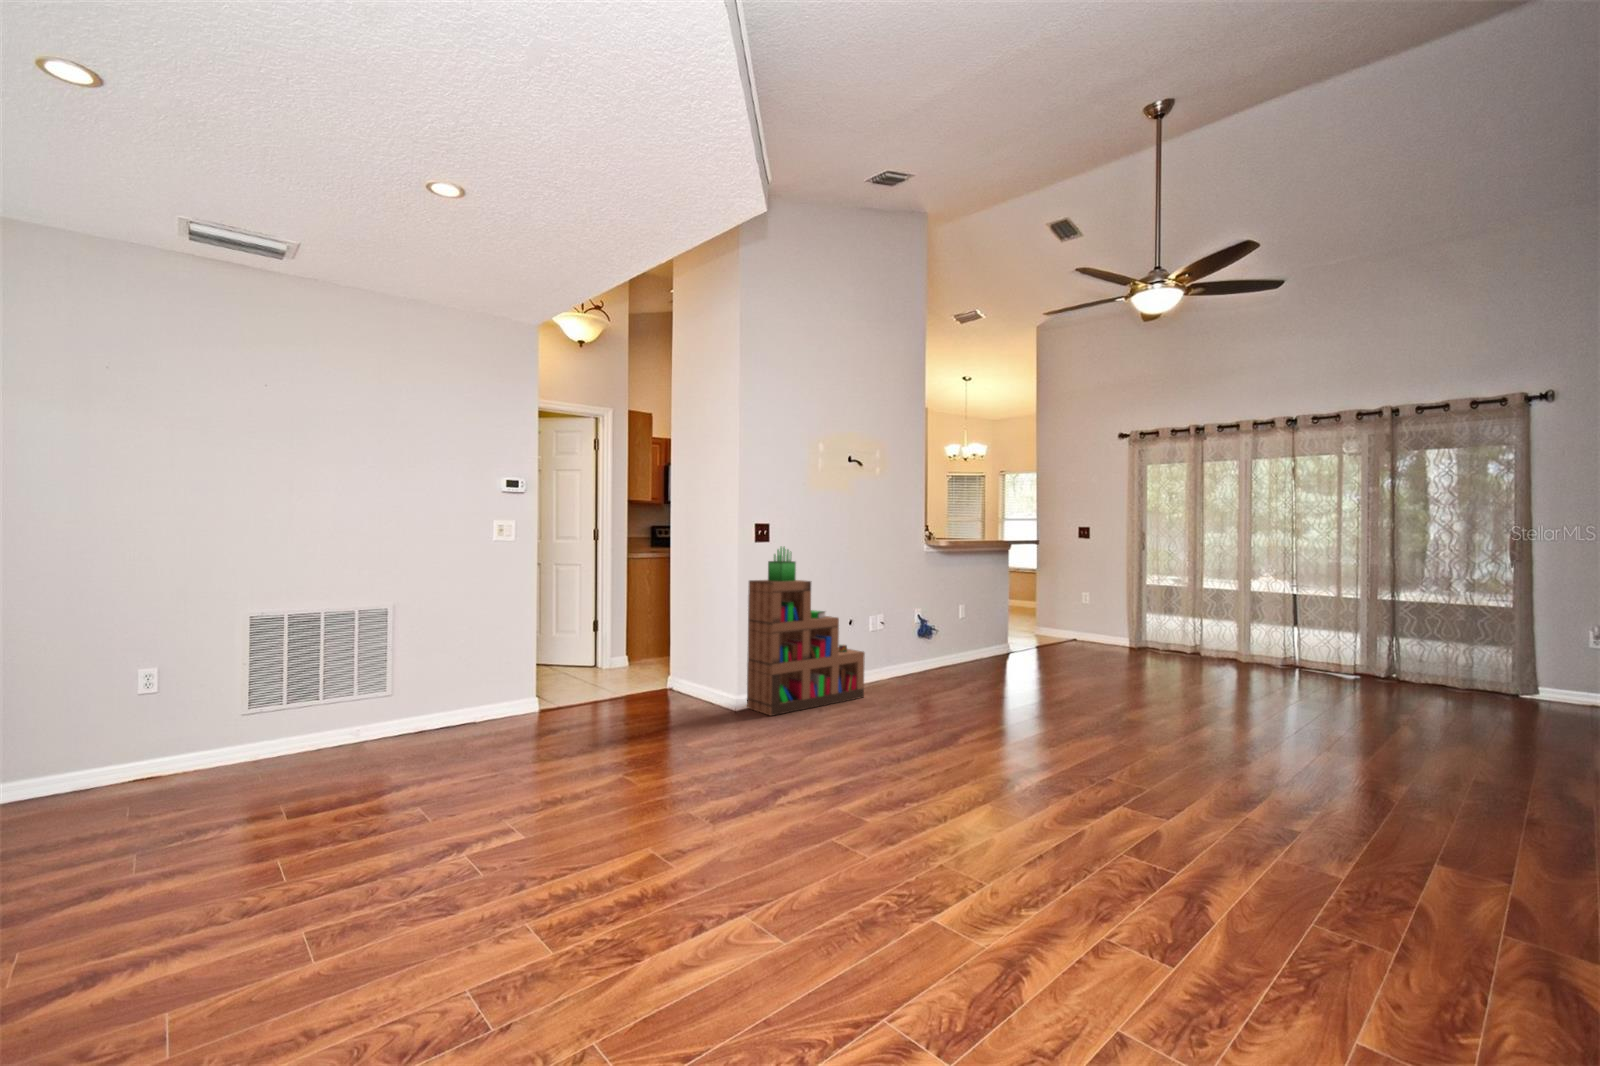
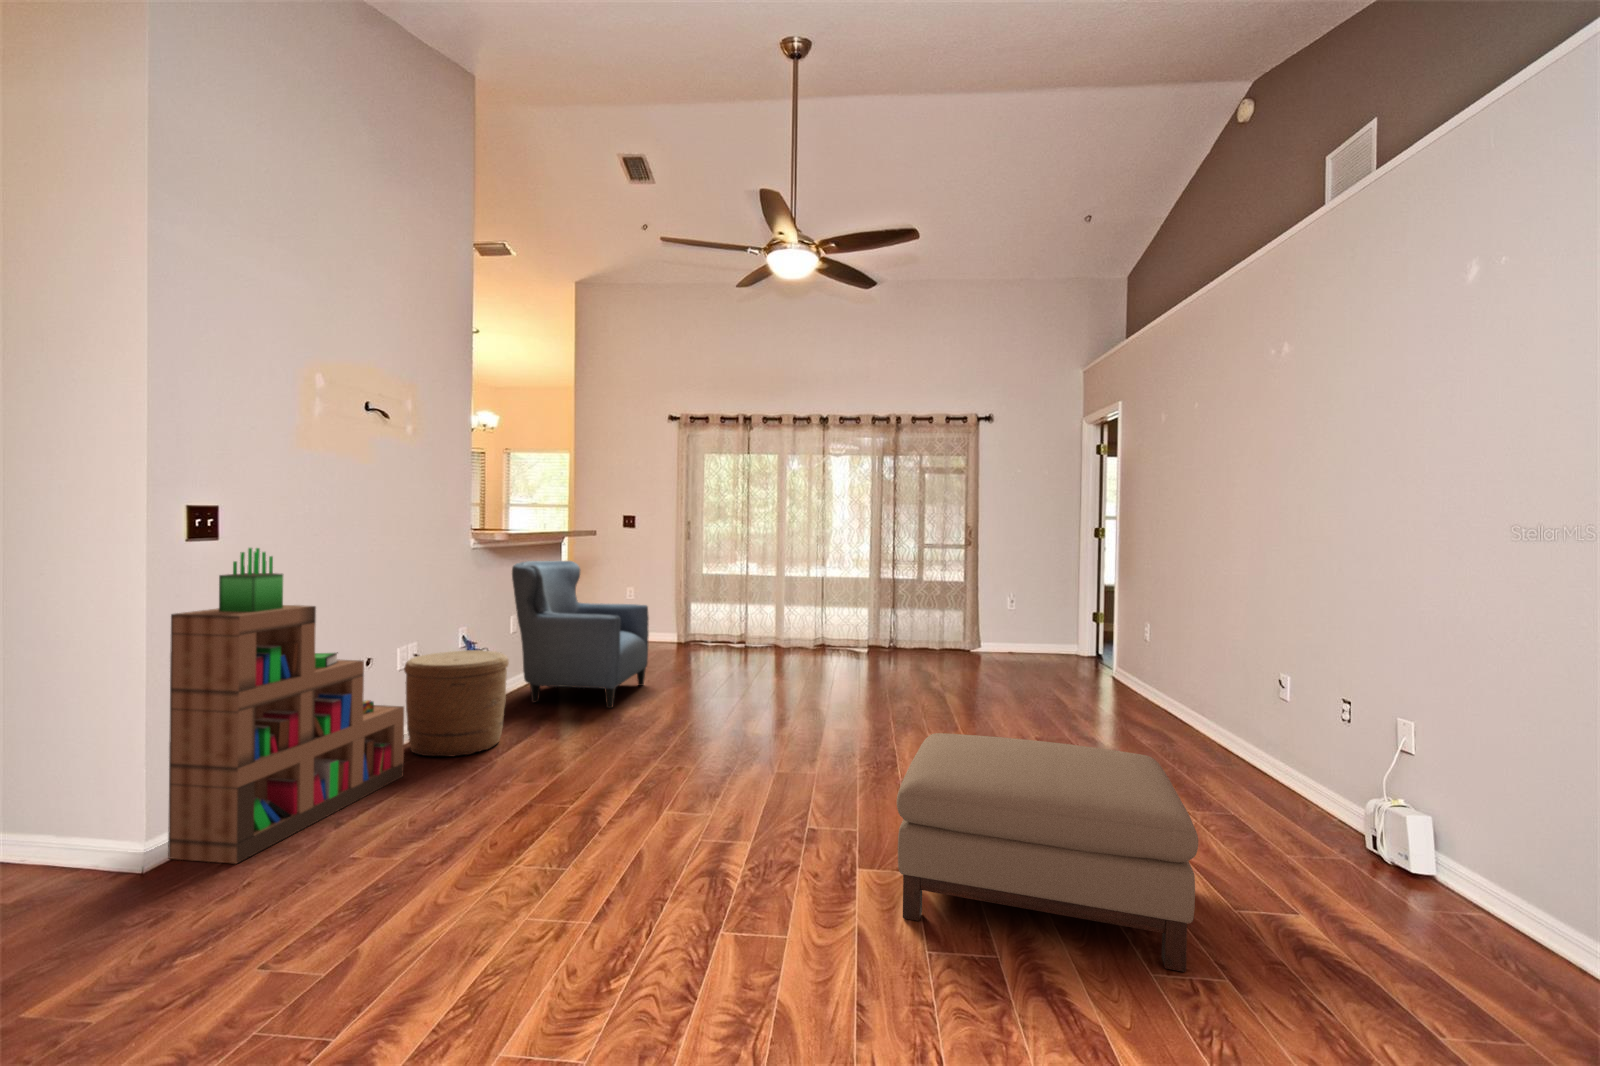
armchair: none [955,564,1071,685] -> present [512,561,649,708]
woven basket: none [871,624,937,694] -> present [404,650,509,756]
ottoman: none [1123,714,1456,932] -> present [897,733,1198,972]

